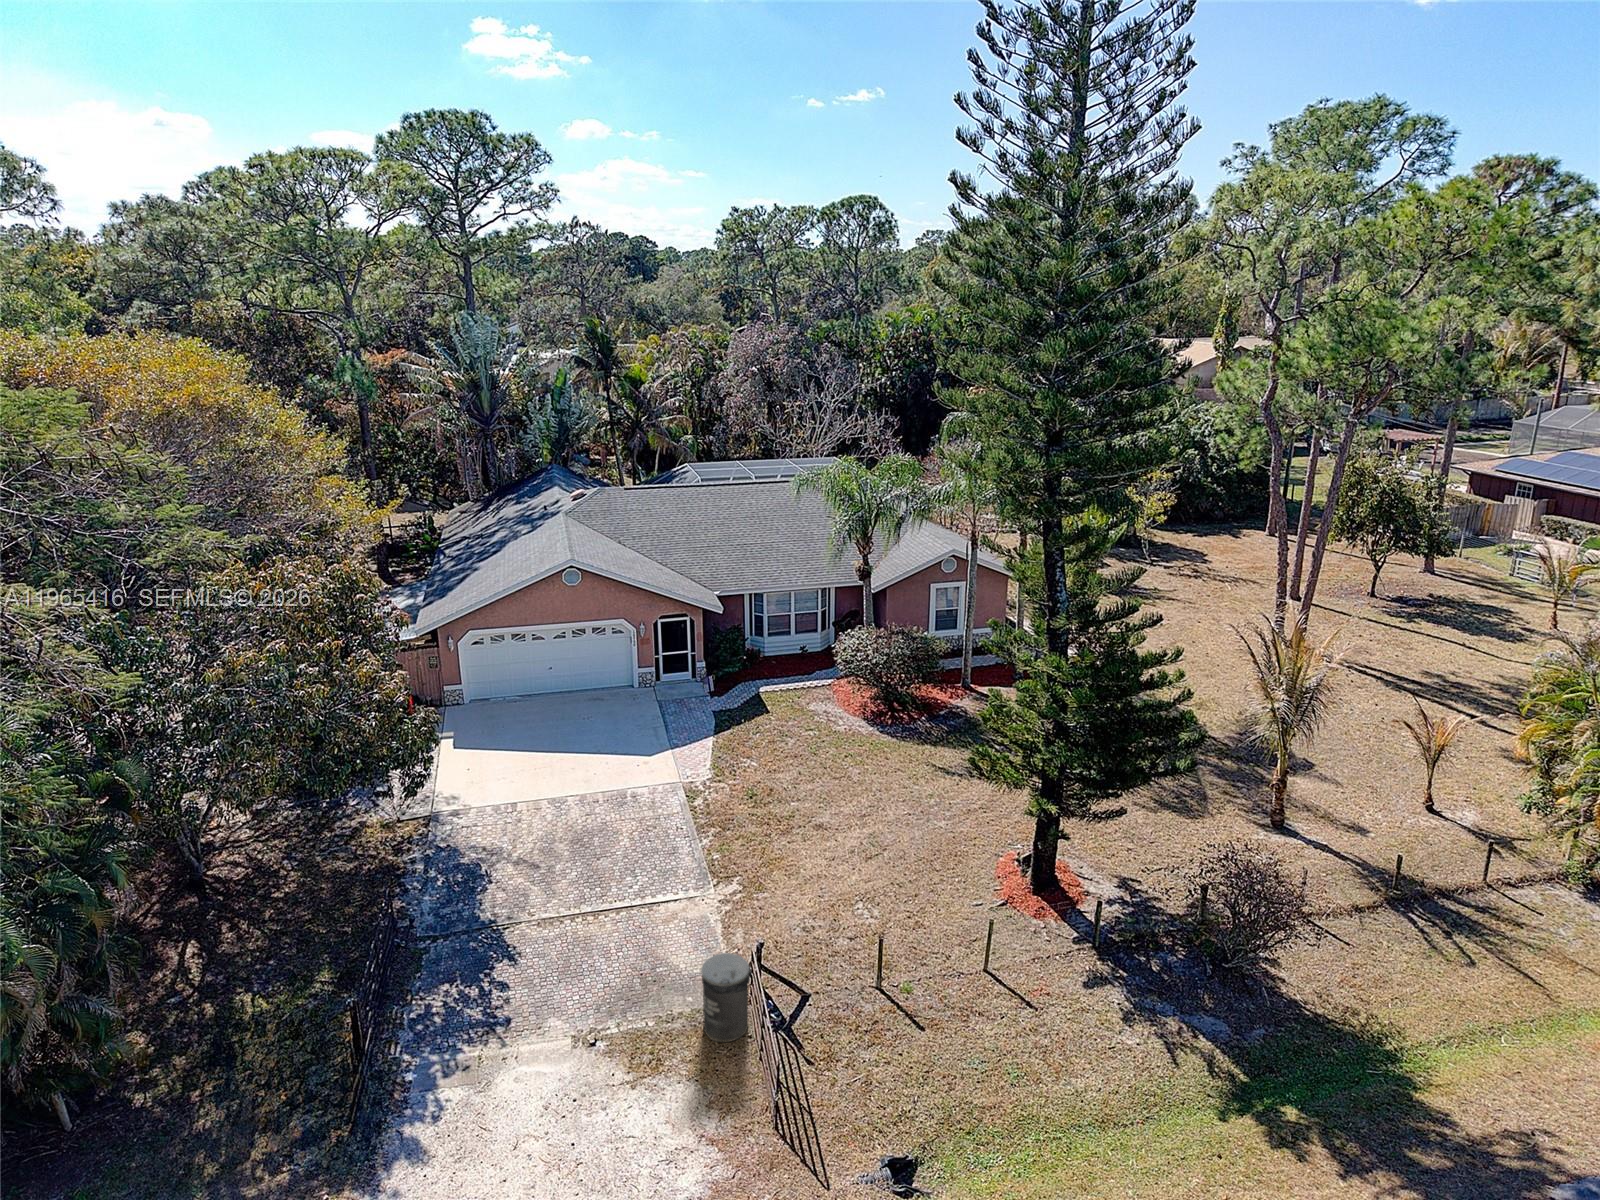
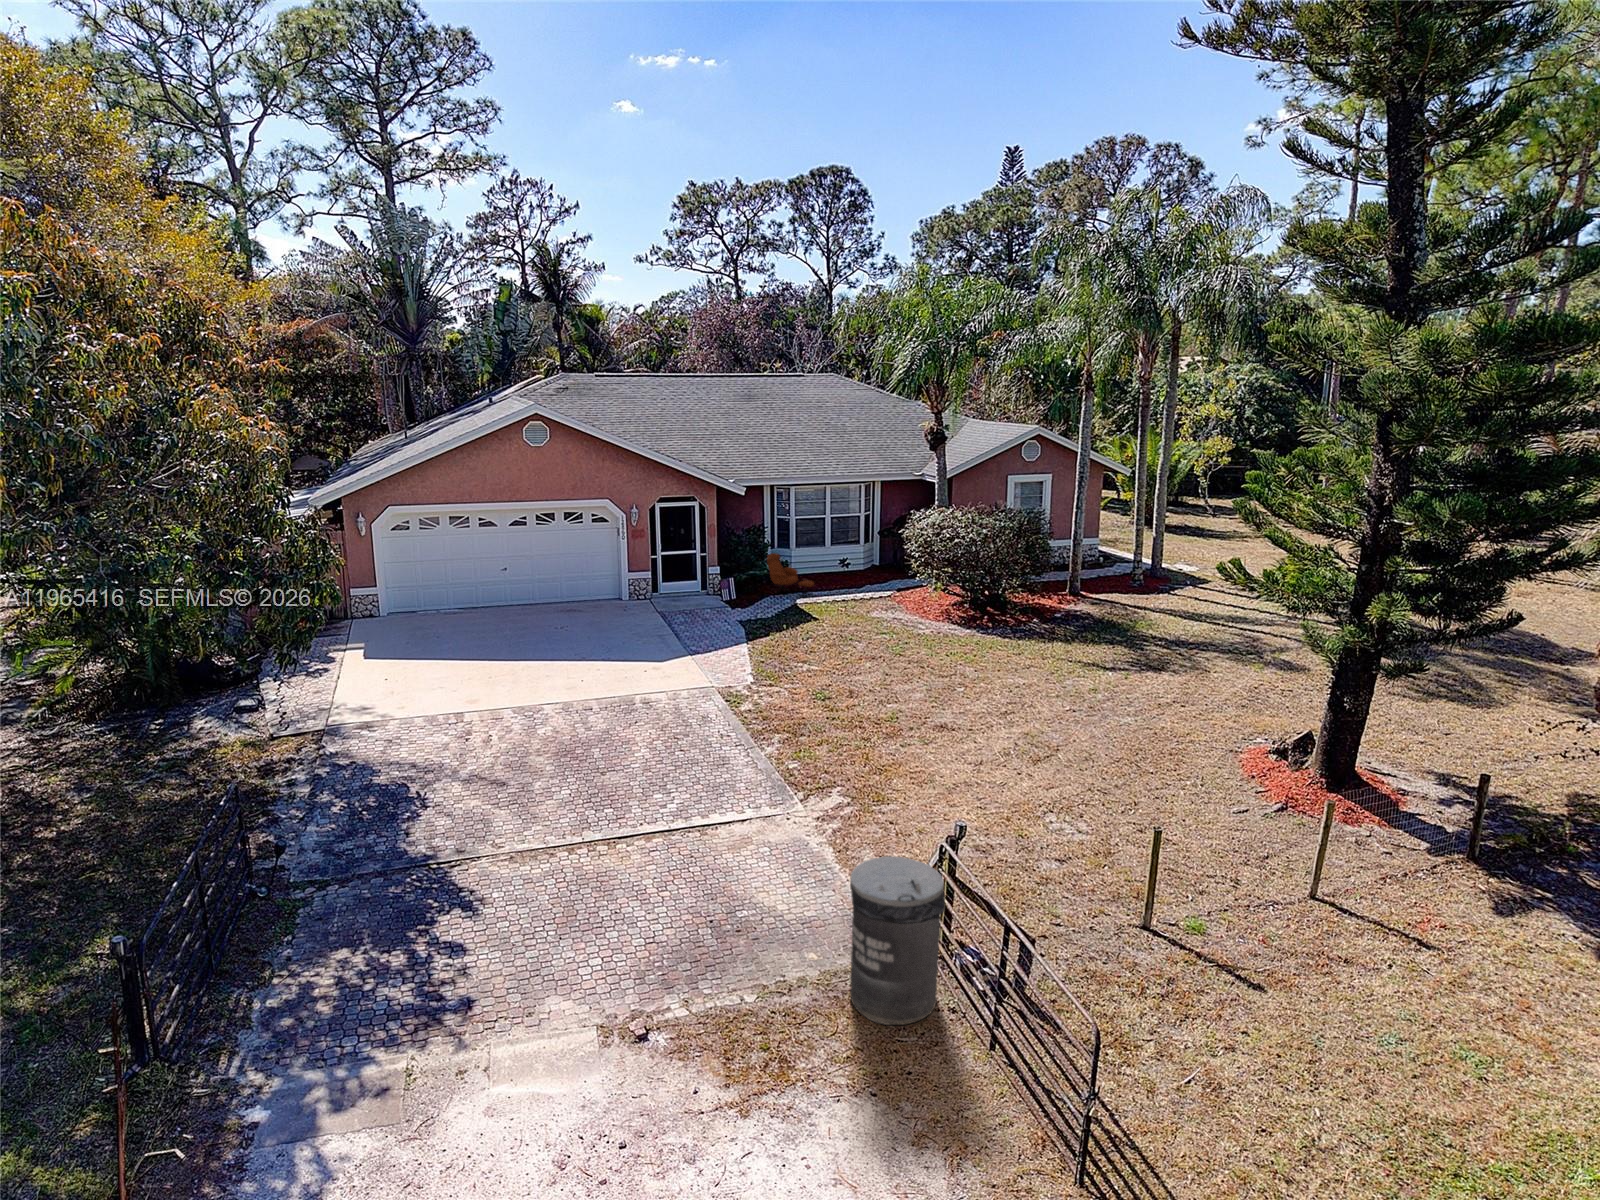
lounge chair: none [740,652,774,688] -> present [767,553,814,596]

